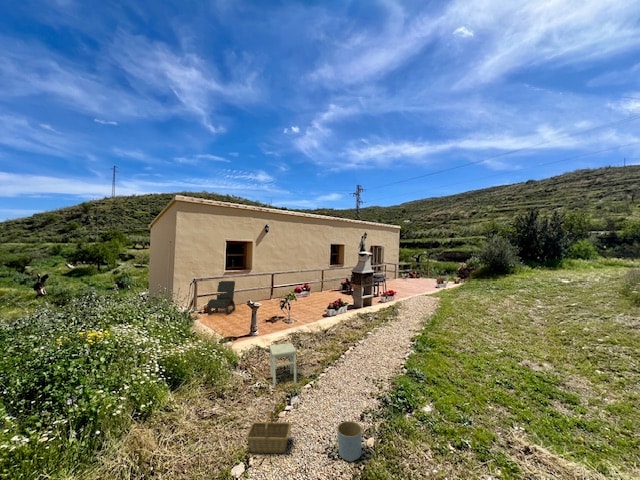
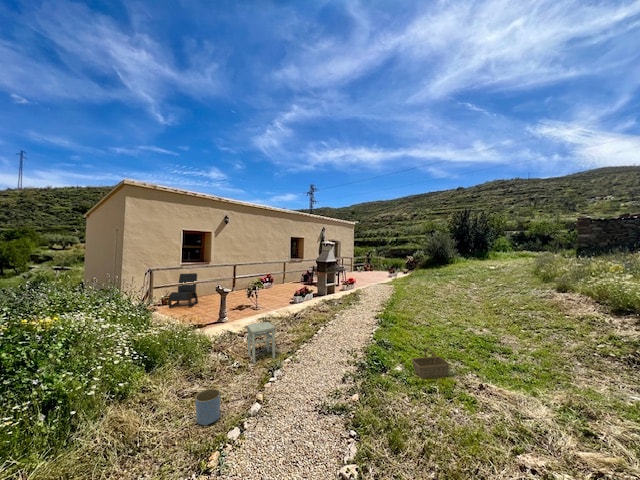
basket: present [246,411,291,453] -> present [412,348,450,378]
planter: present [337,421,362,462] -> present [195,389,220,426]

